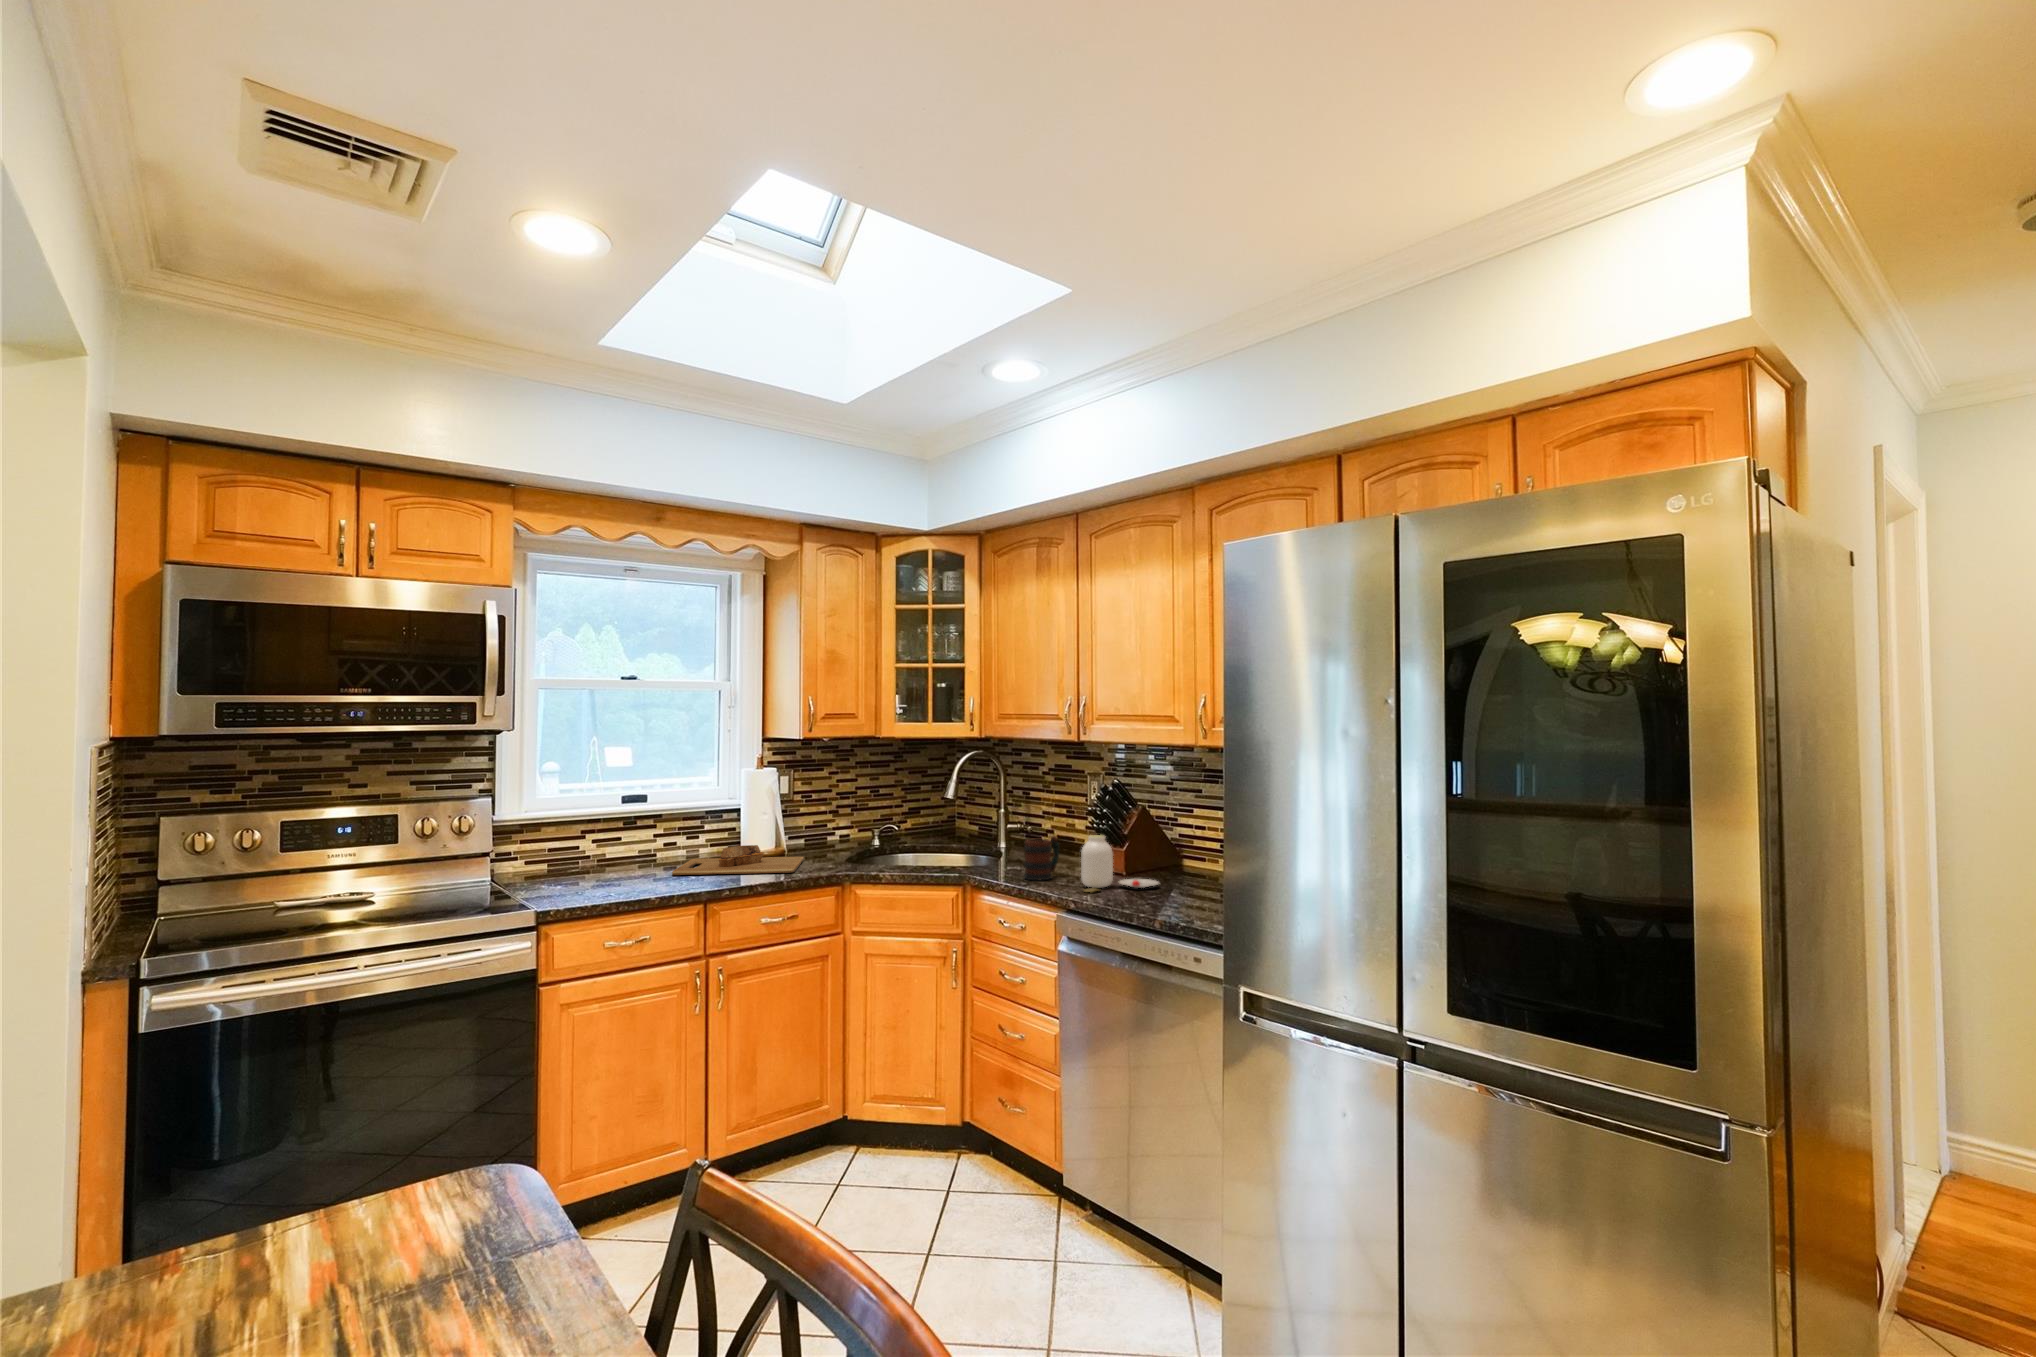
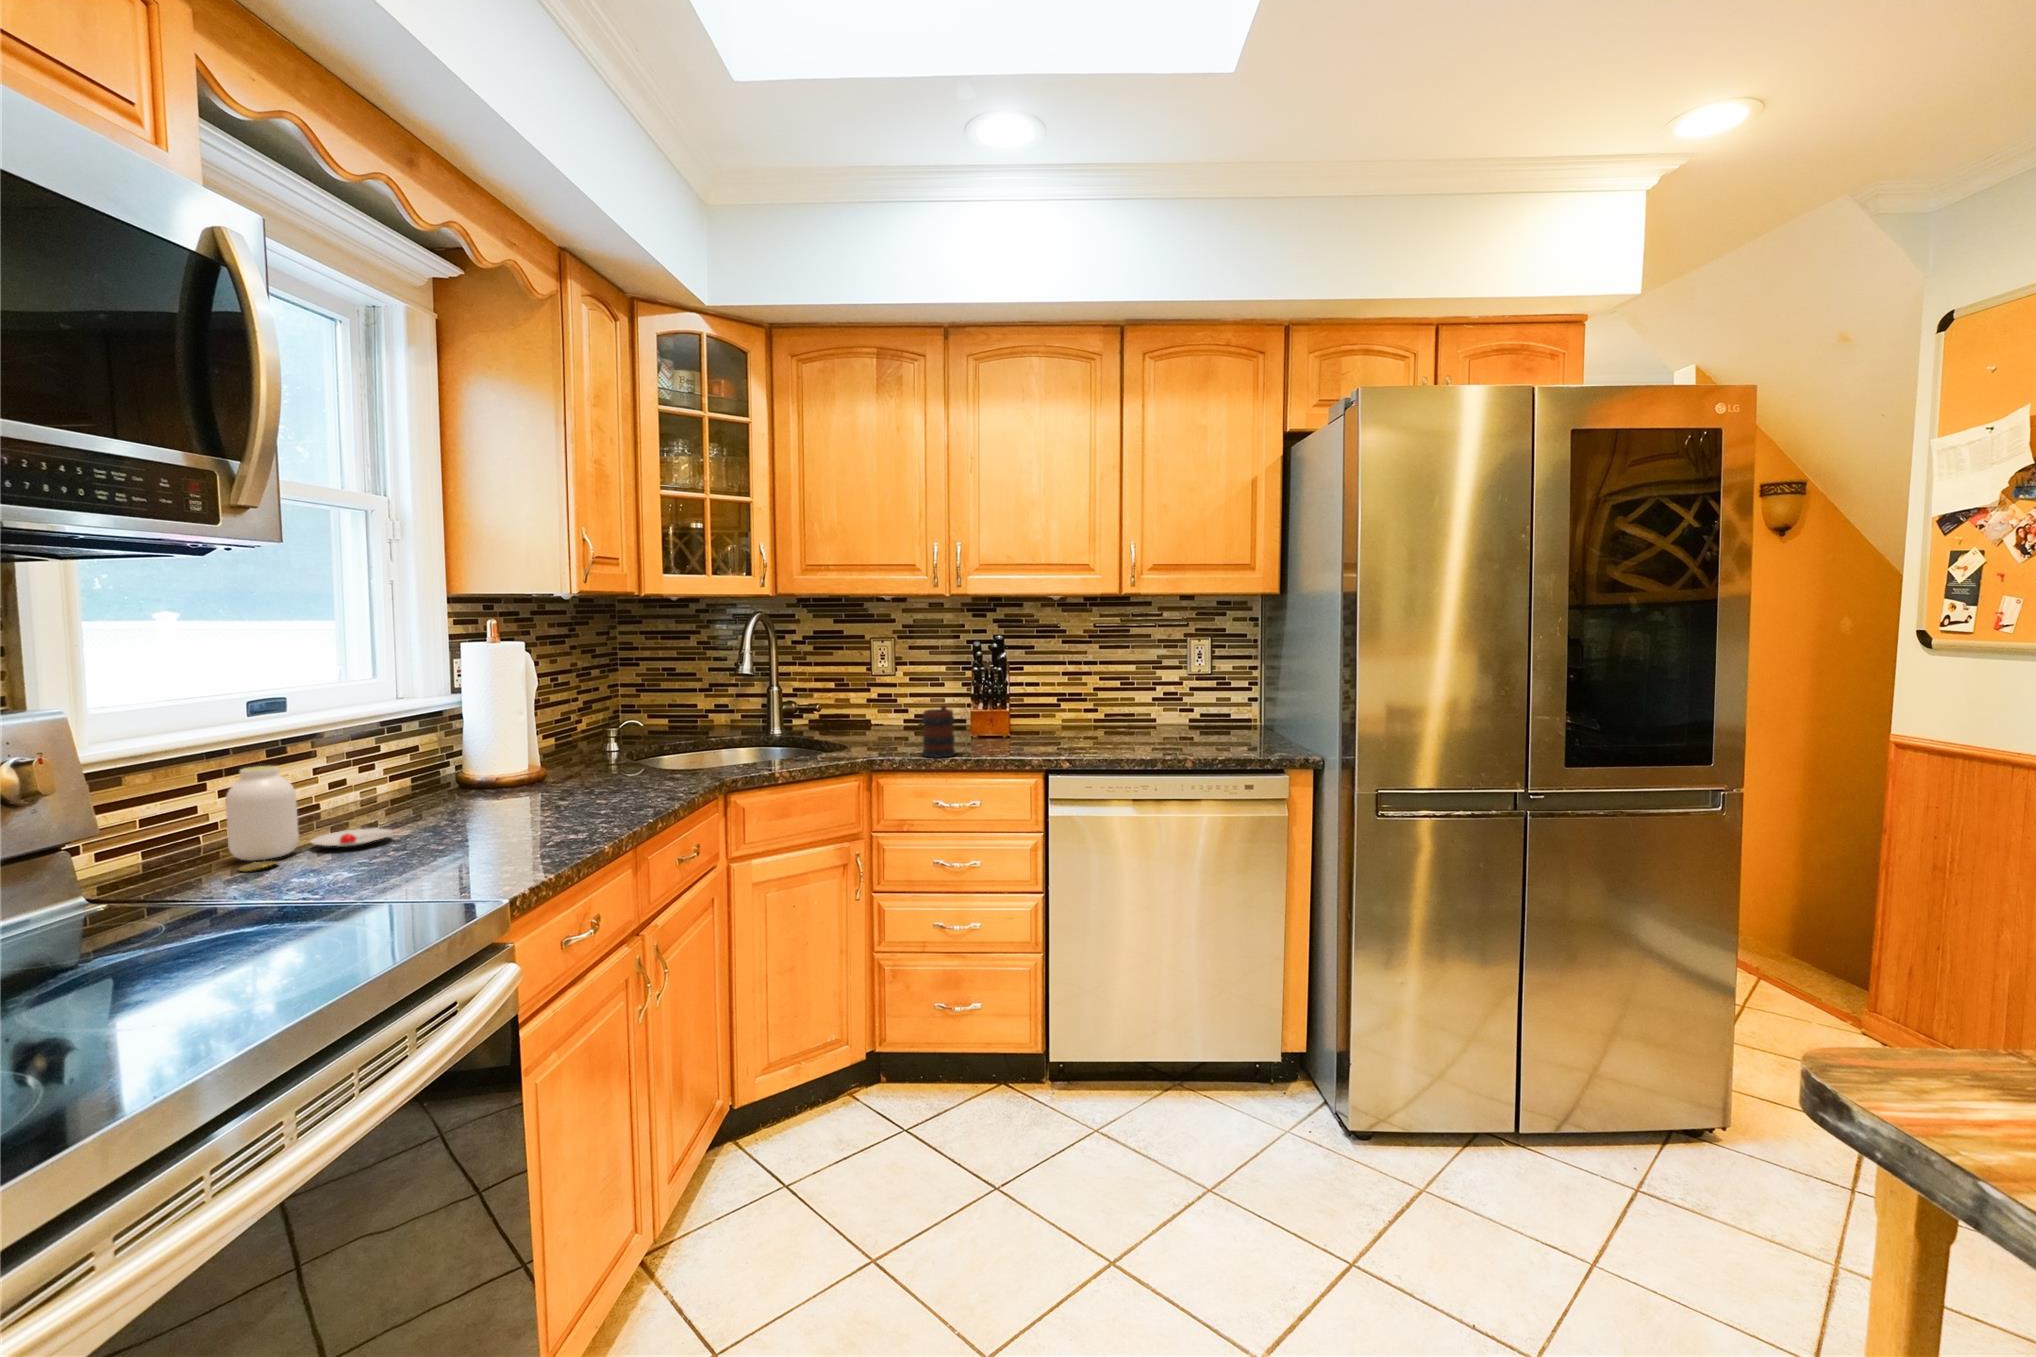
jar: present [1081,835,1160,892] -> present [226,766,394,871]
cutting board: present [672,845,804,875] -> none [376,764,626,827]

